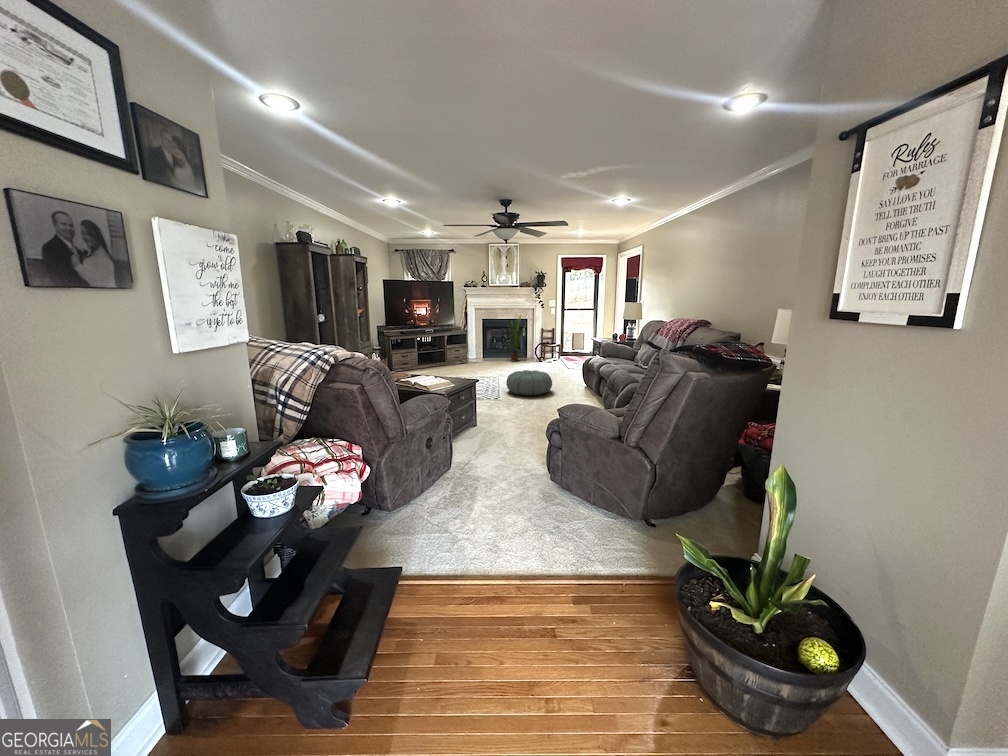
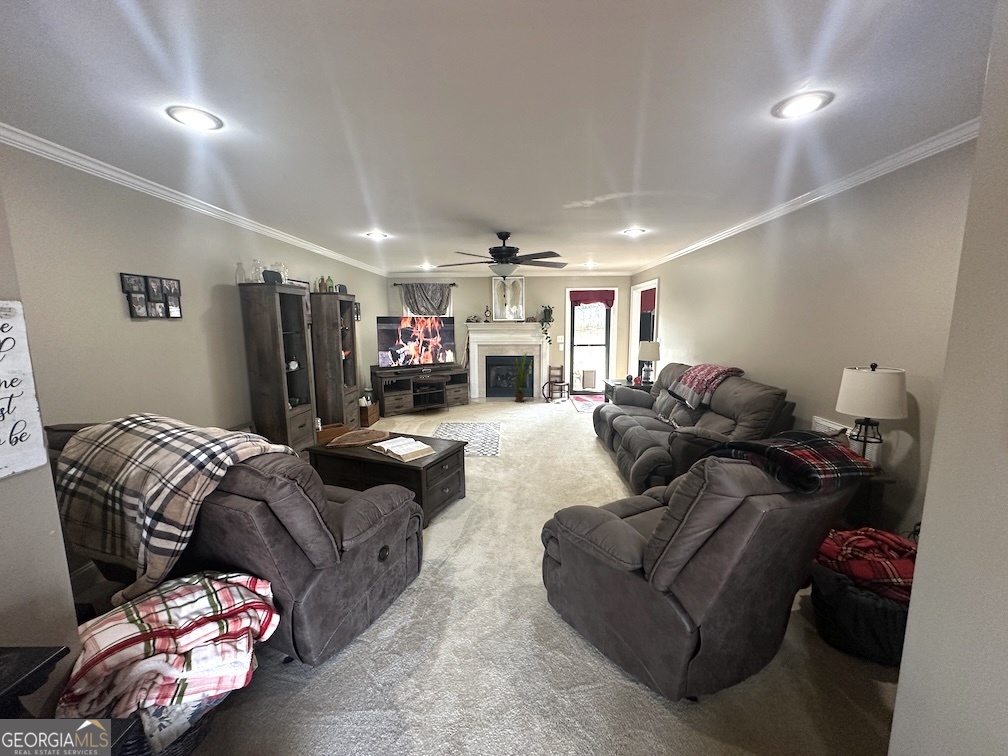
side table: none [416,335,451,371] -> present [412,374,451,415]
pouf: present [506,370,552,395] -> none [506,419,558,450]

